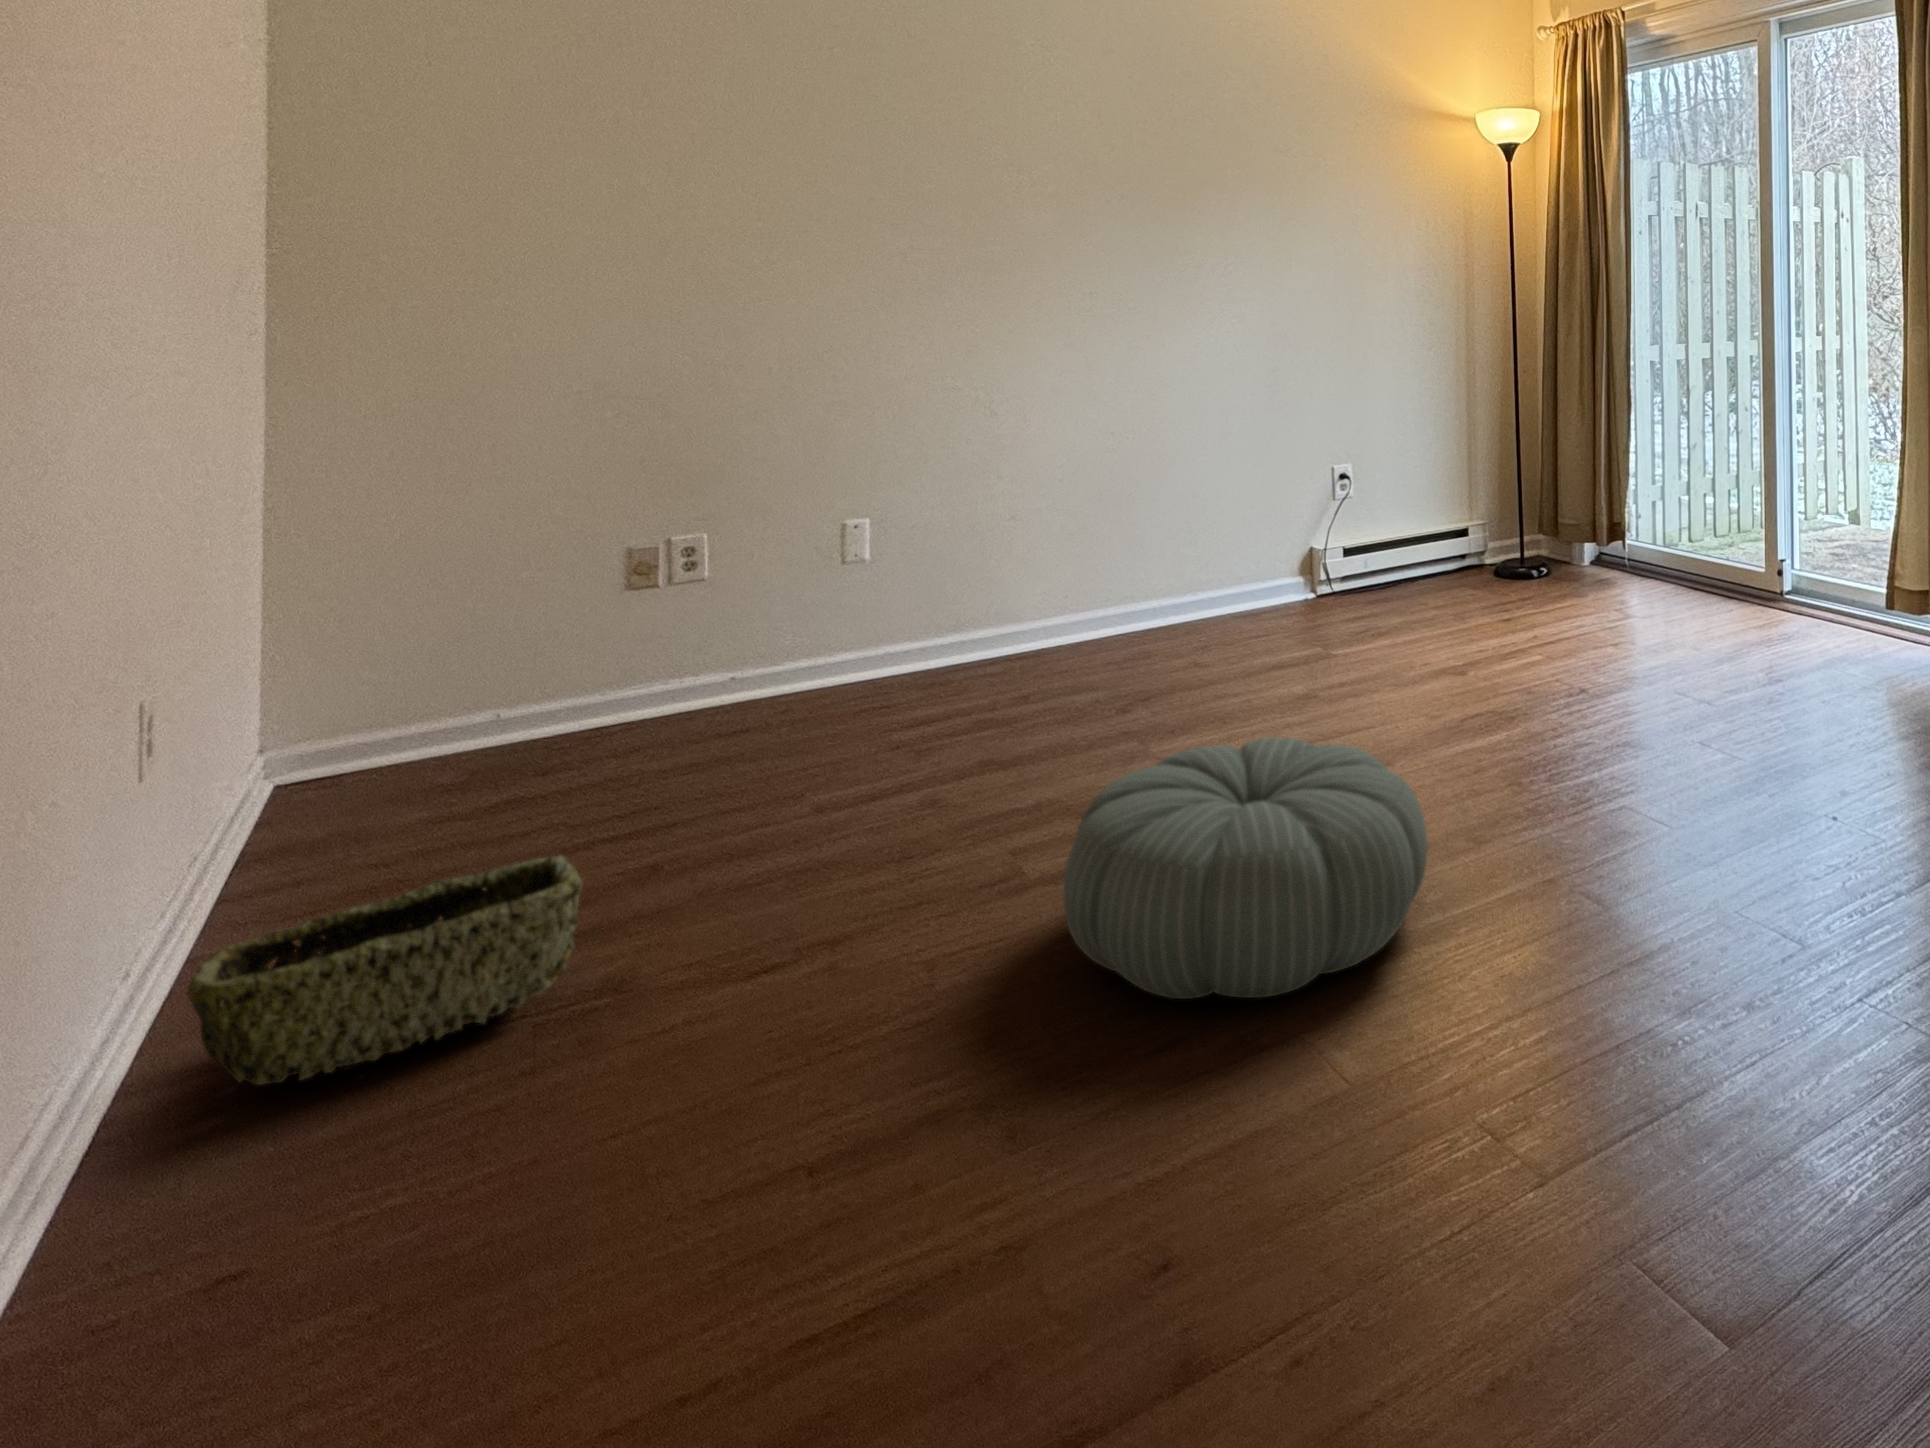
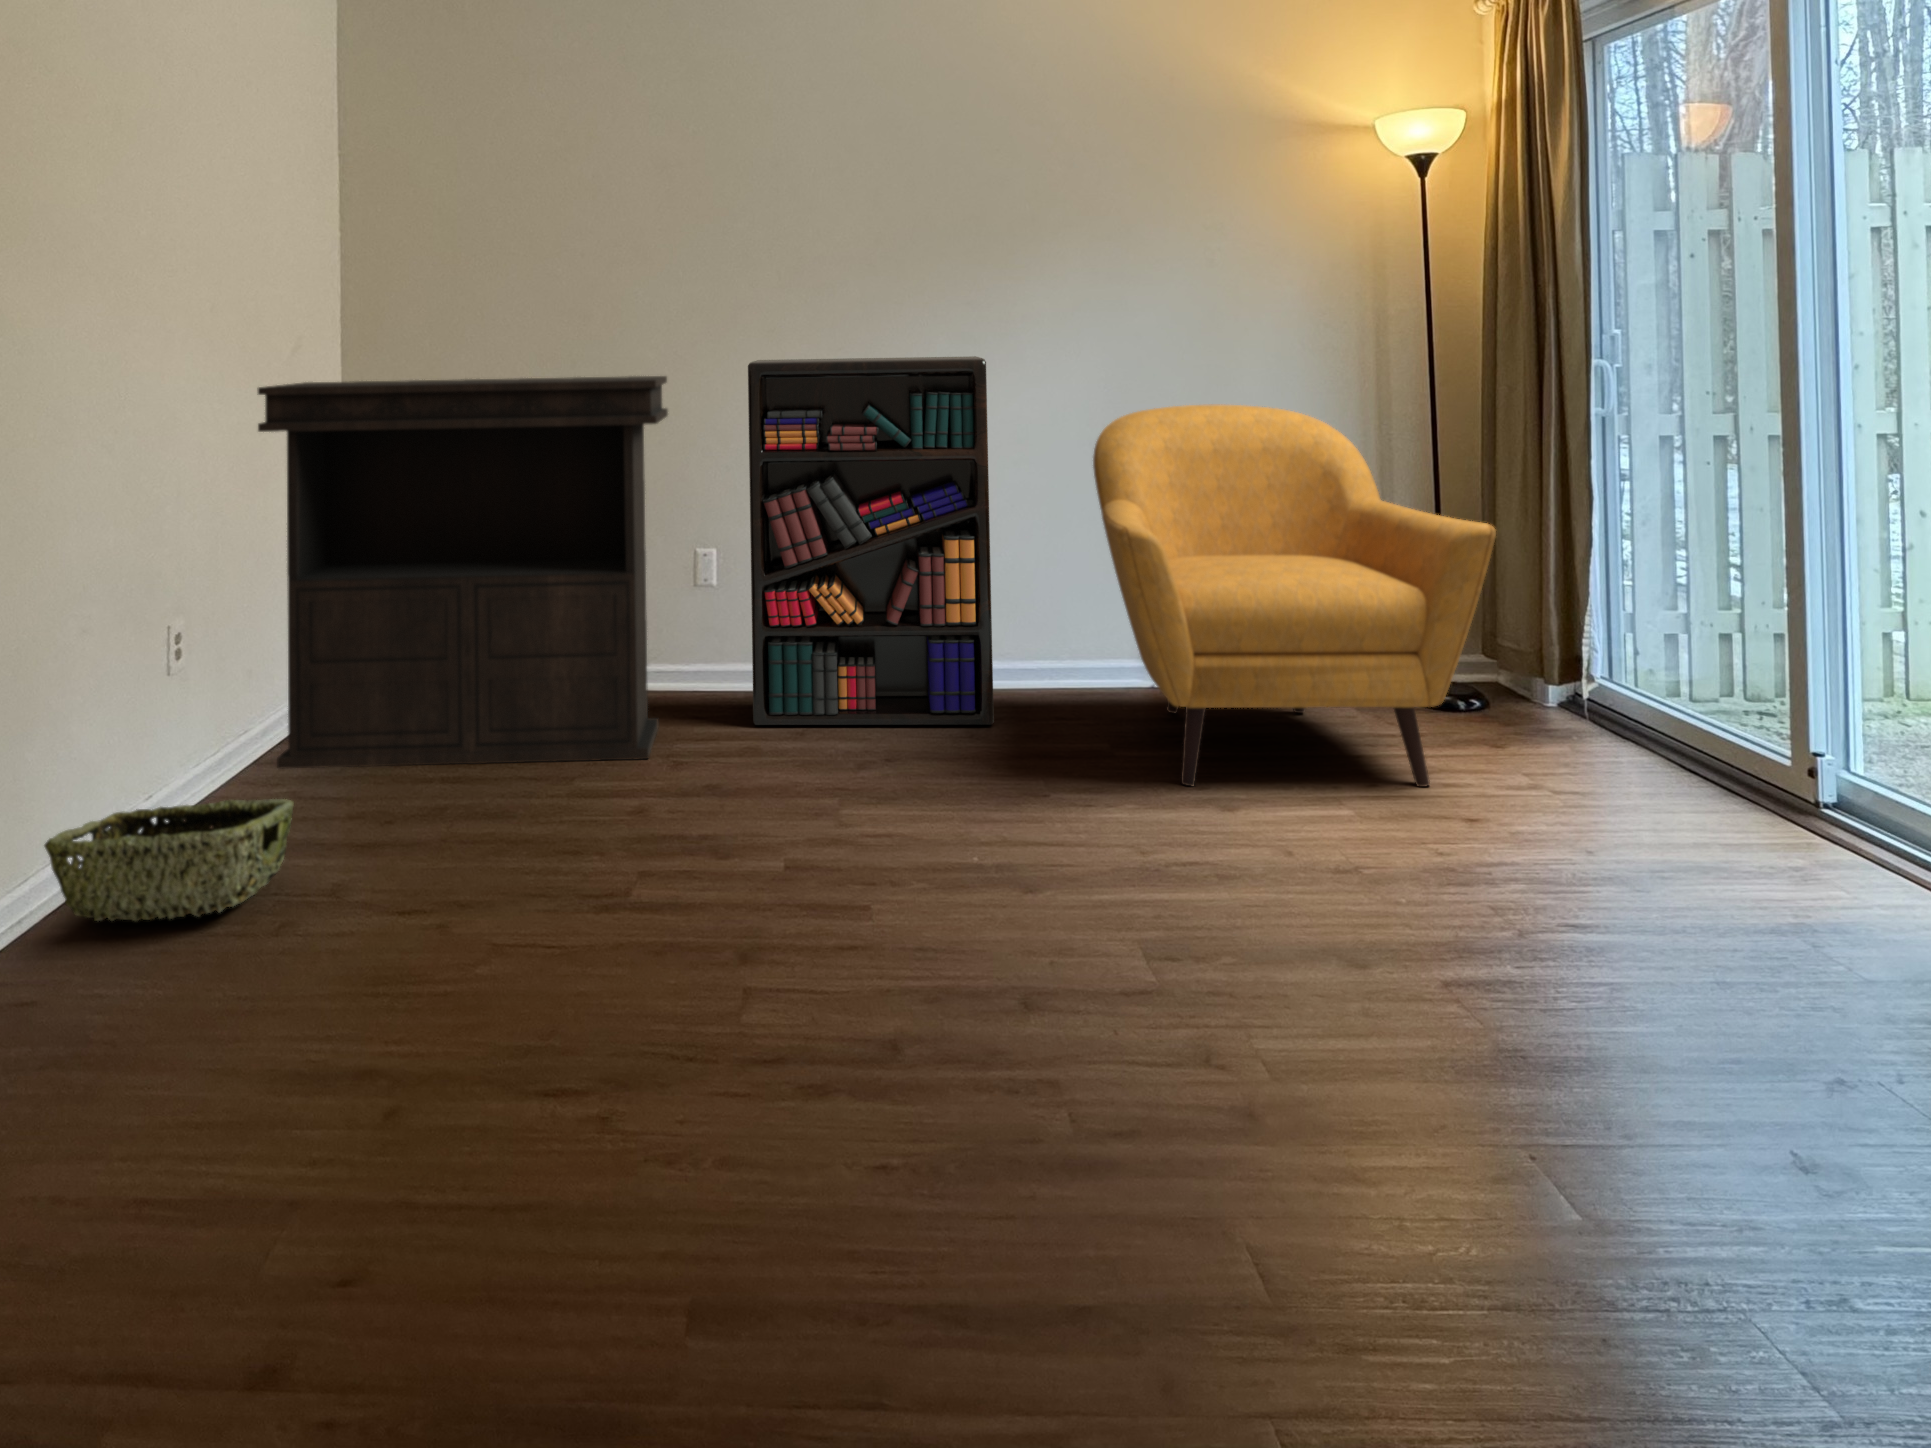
bookshelf: none [931,300,1210,697] -> present [748,356,994,725]
console table: none [262,316,898,882] -> present [258,376,668,769]
armchair: none [1282,345,1616,659] -> present [1093,405,1496,787]
pouf: present [1064,737,1428,999] -> none [472,844,850,1151]

